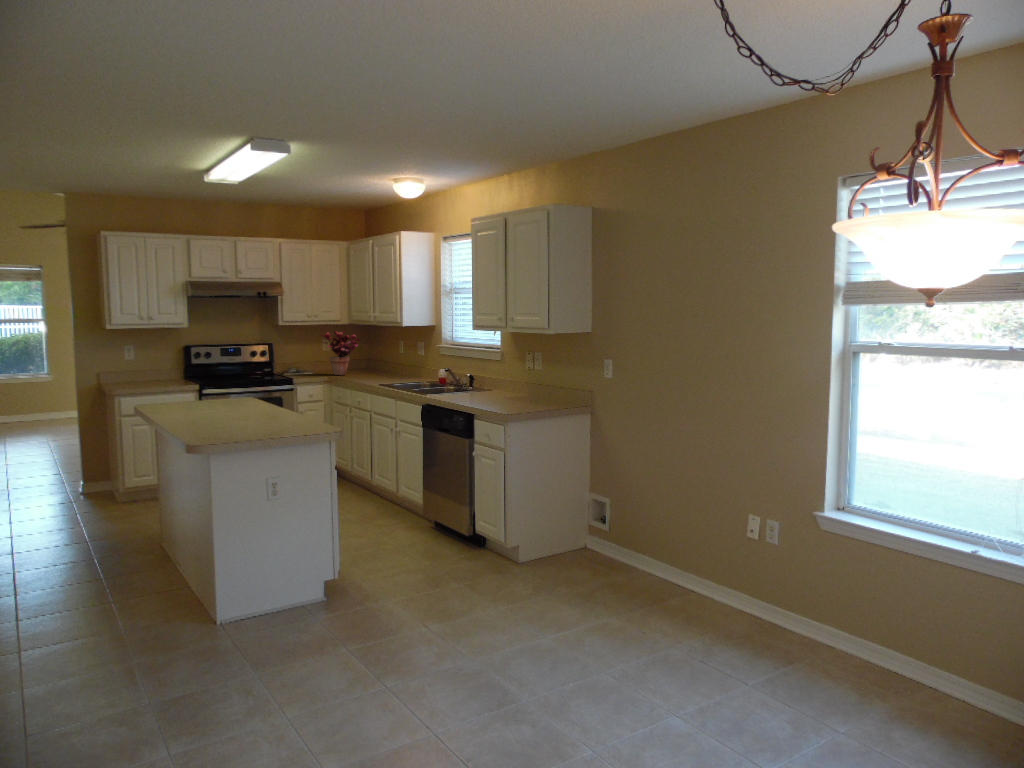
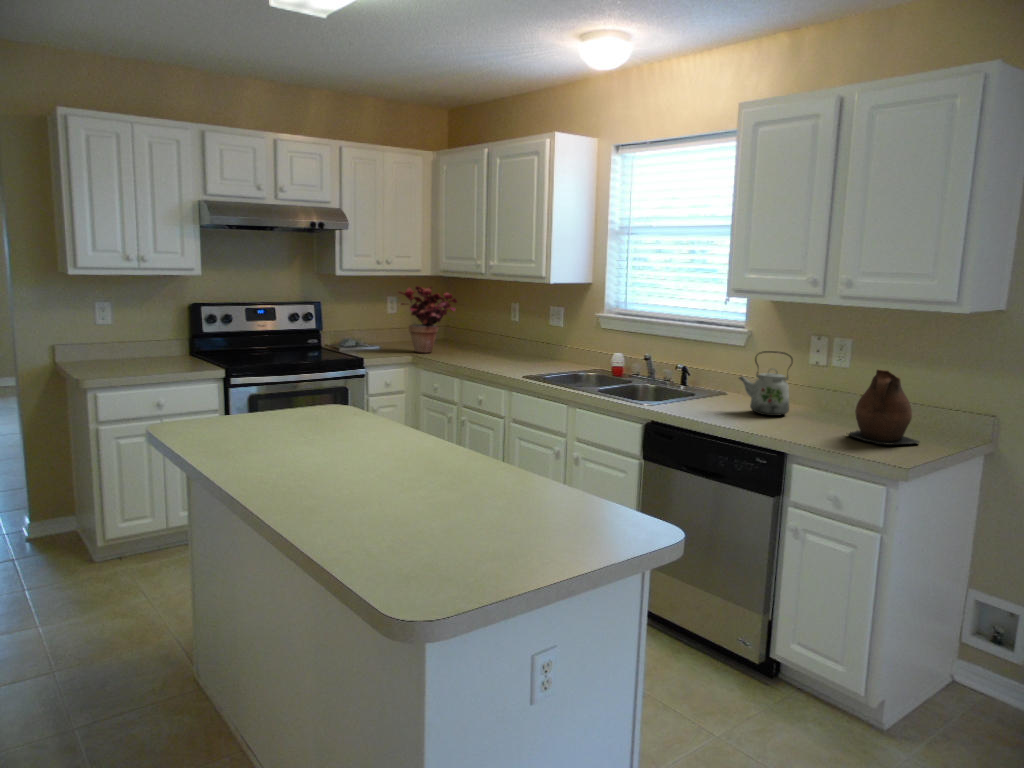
kettle: none [477,360,505,398] -> present [739,351,793,416]
ceramic pitcher: none [511,366,546,407] -> present [849,369,919,445]

